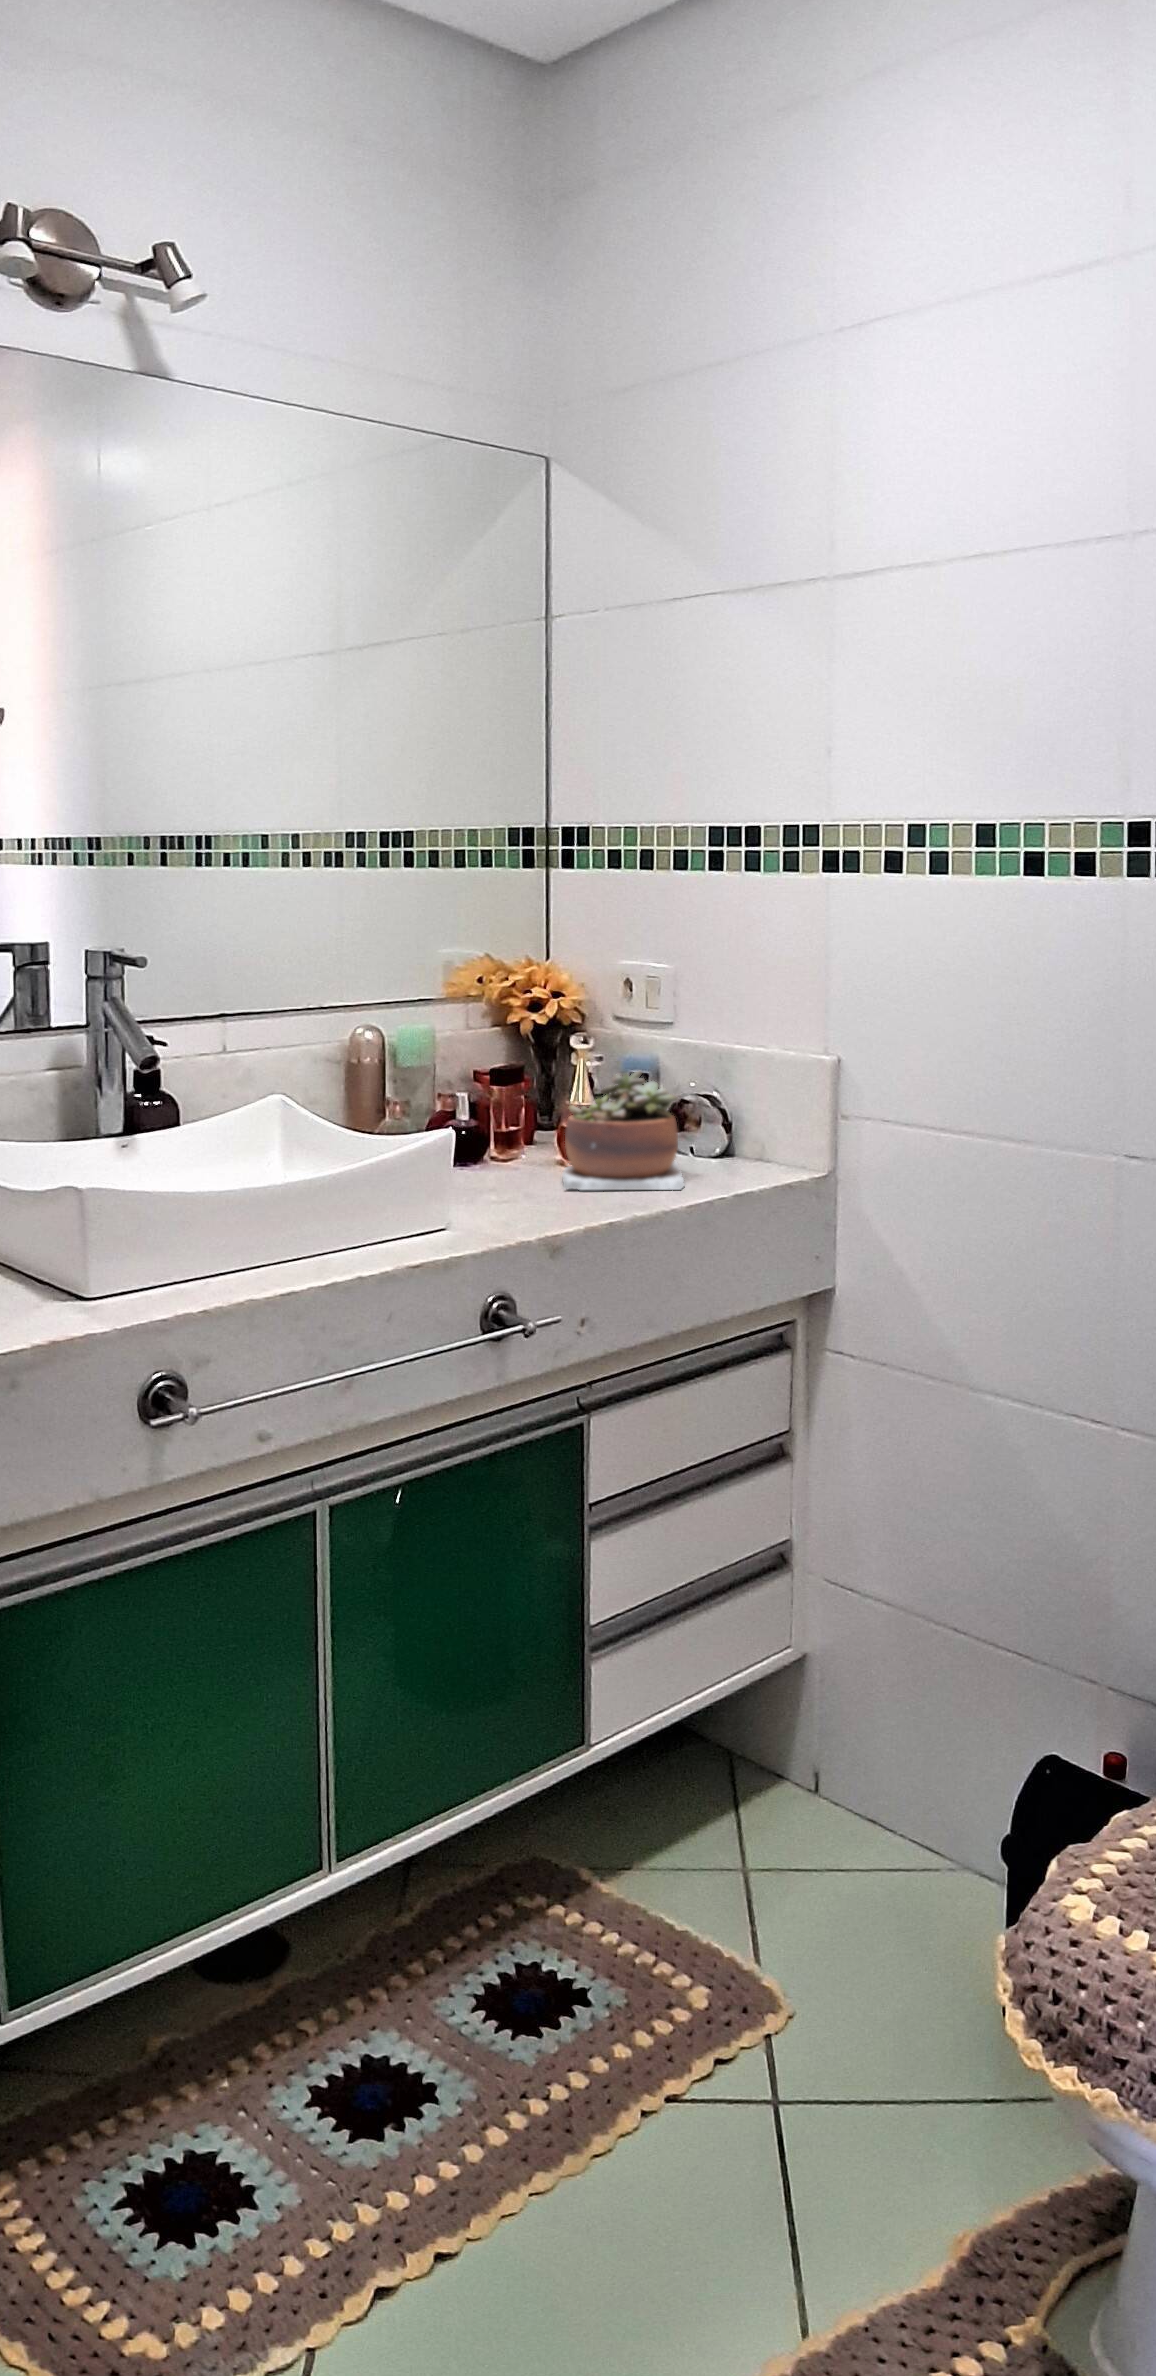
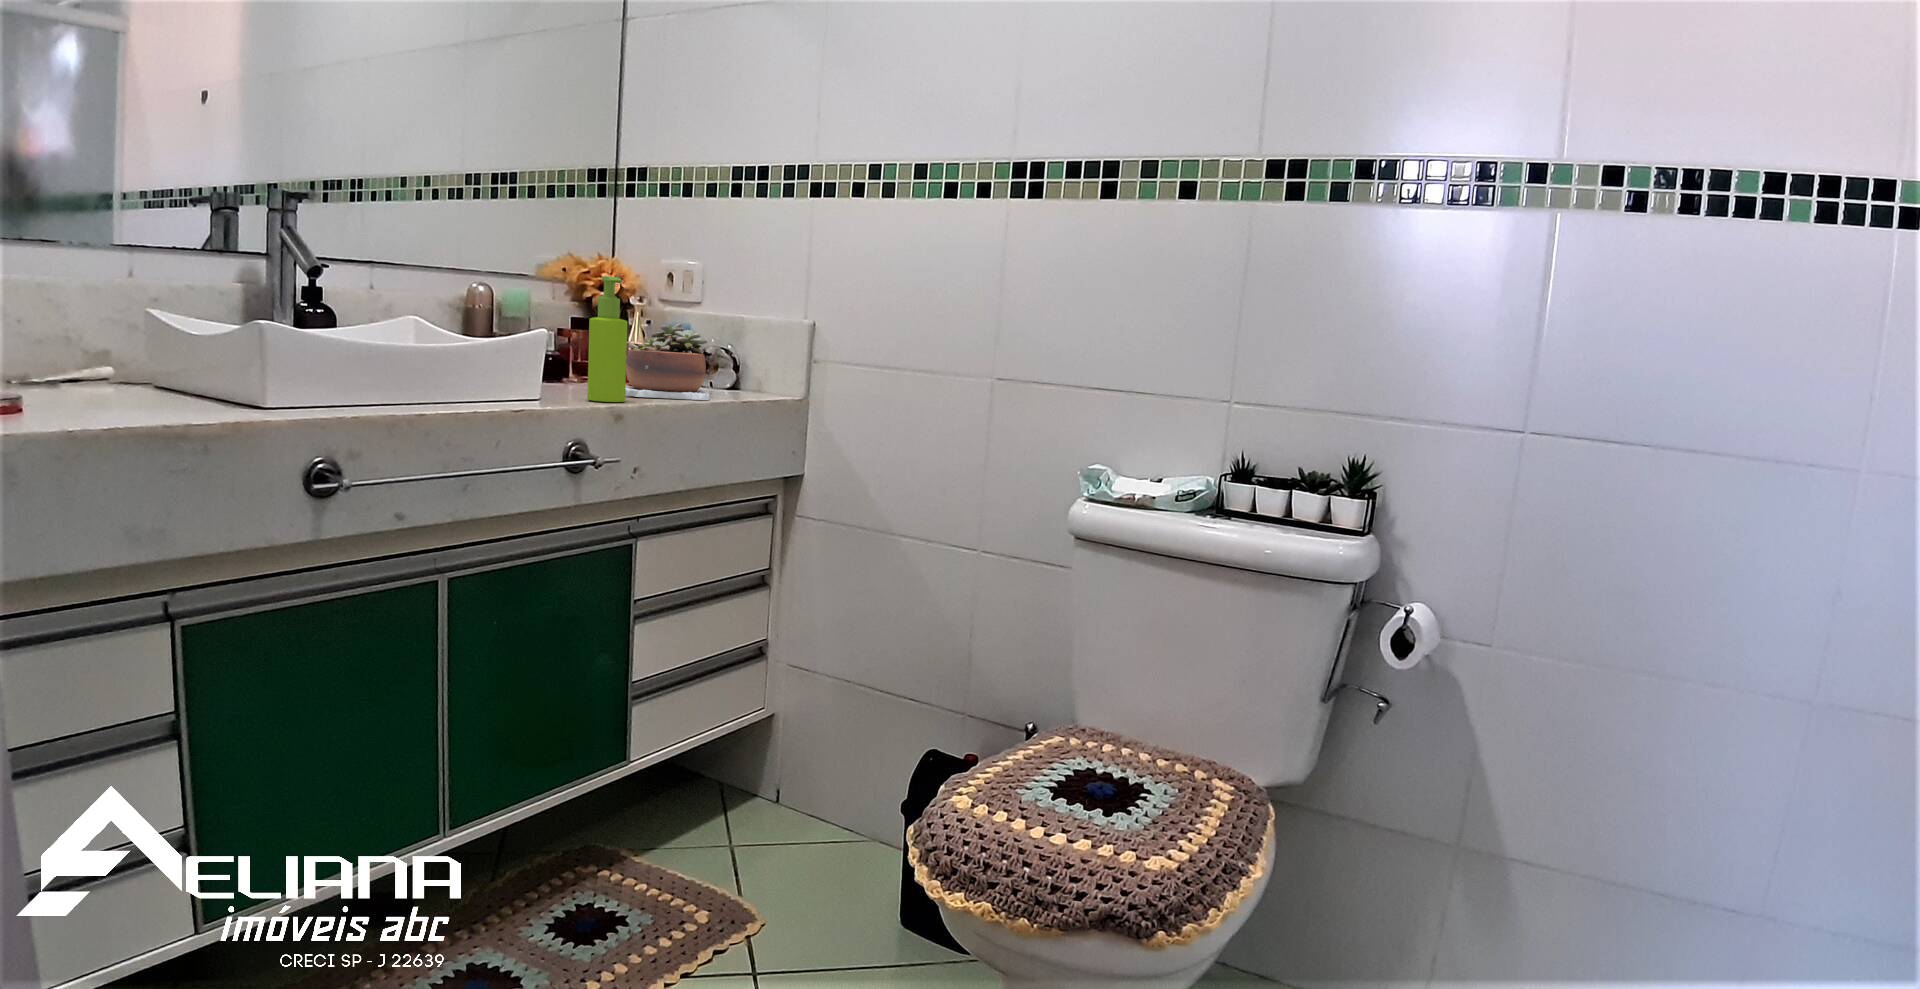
soap dispenser: none [512,1034,563,1212] -> present [588,276,627,402]

